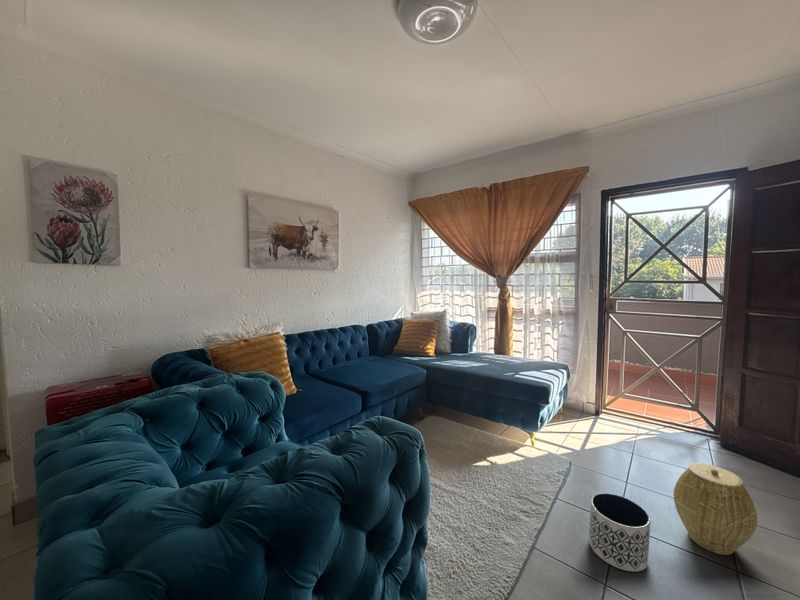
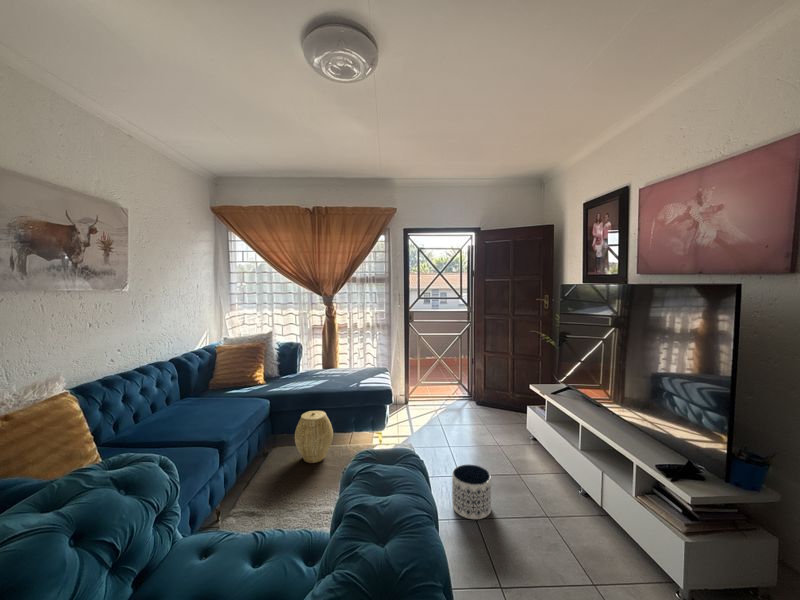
woven basket: present [673,463,757,555] -> present [295,411,333,463]

